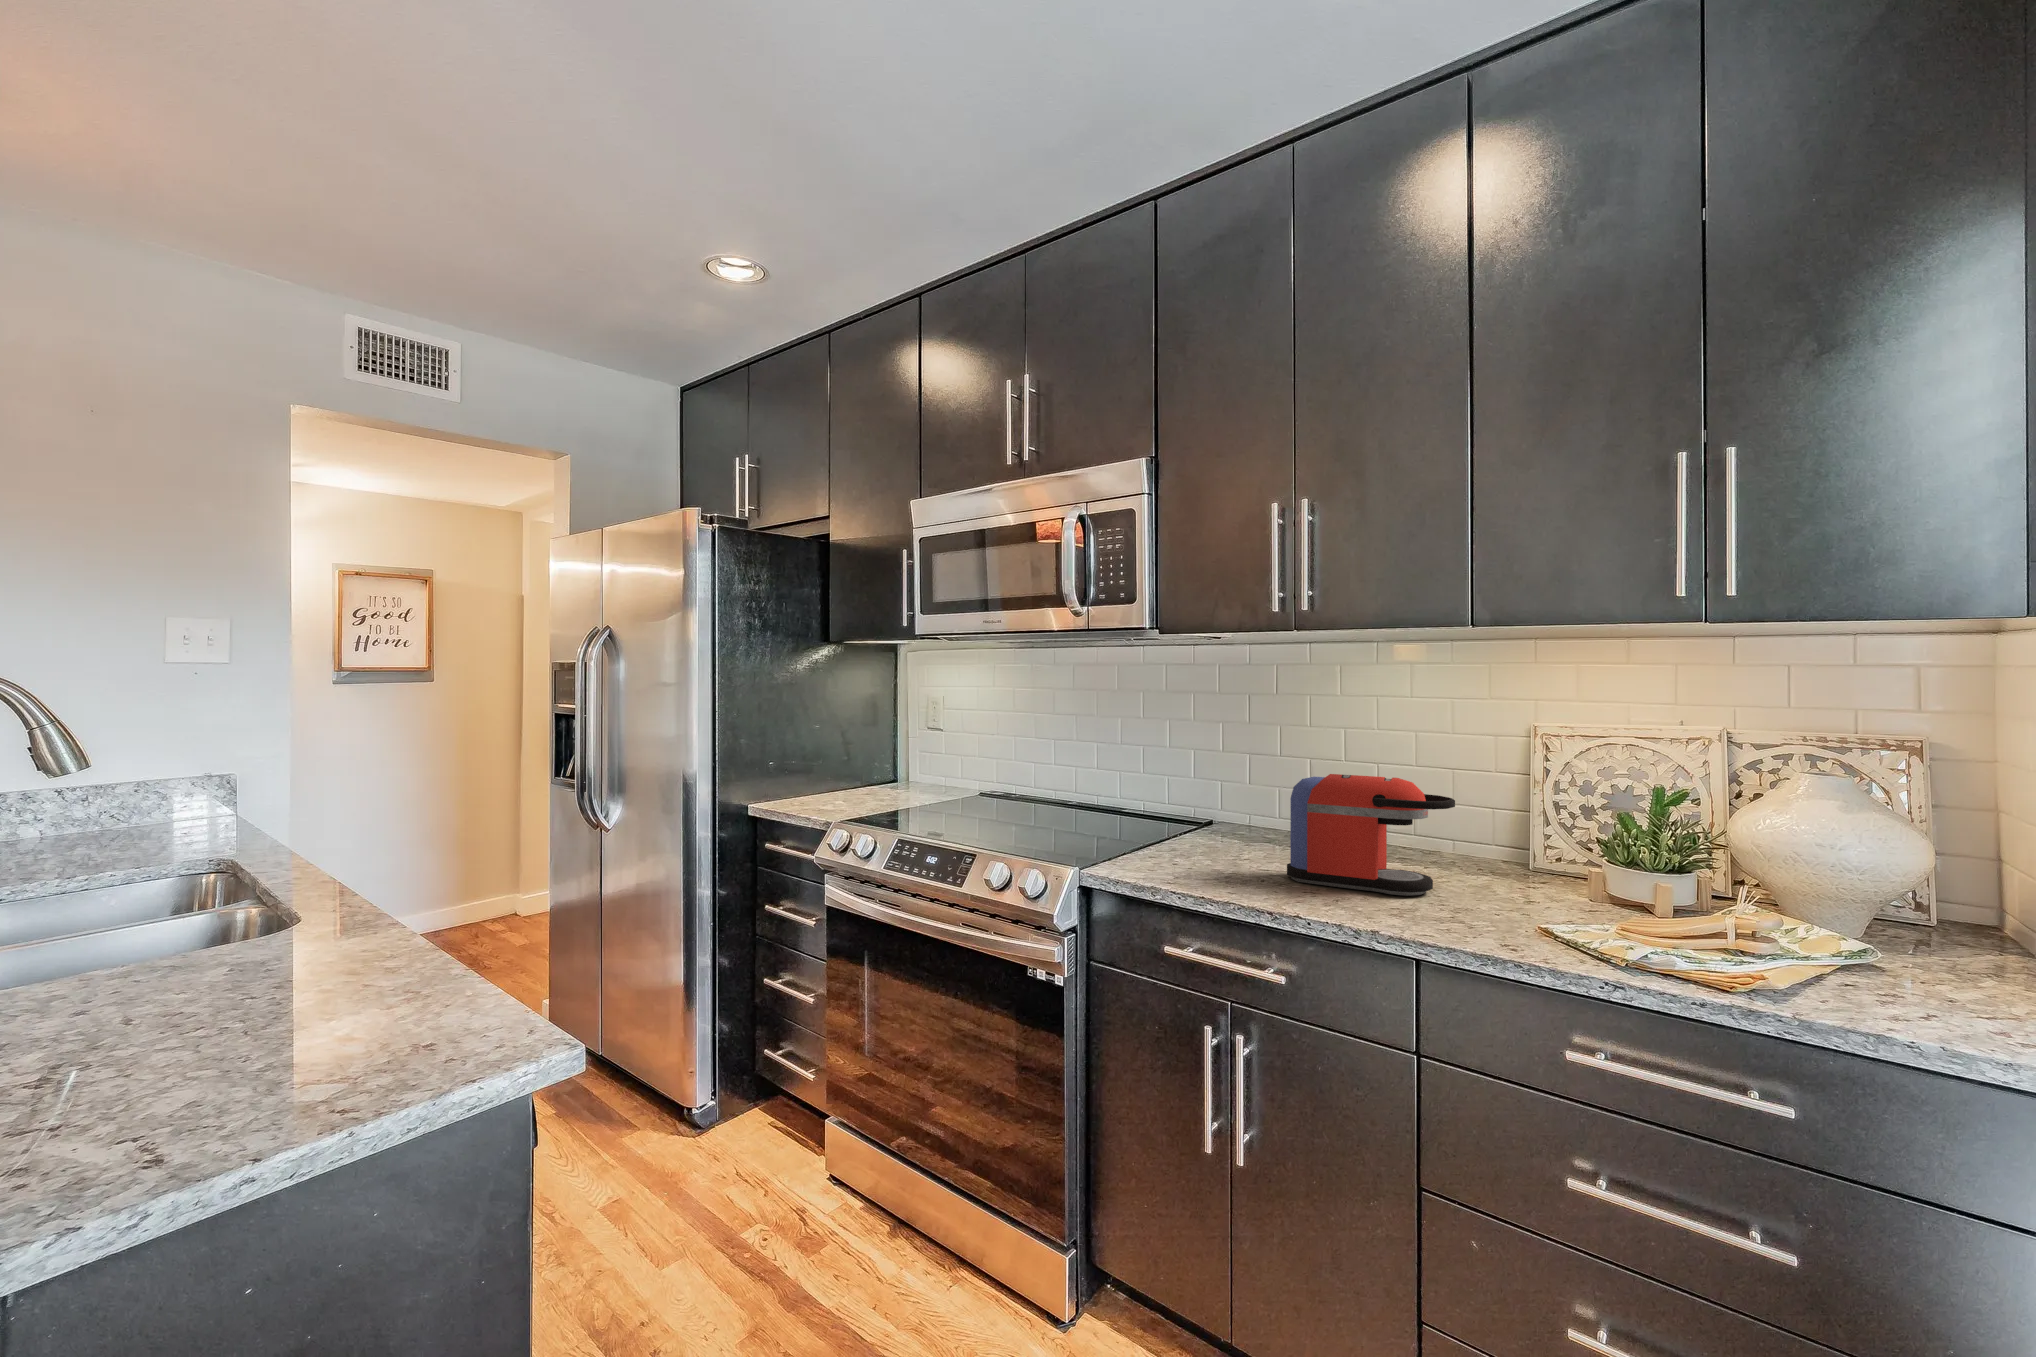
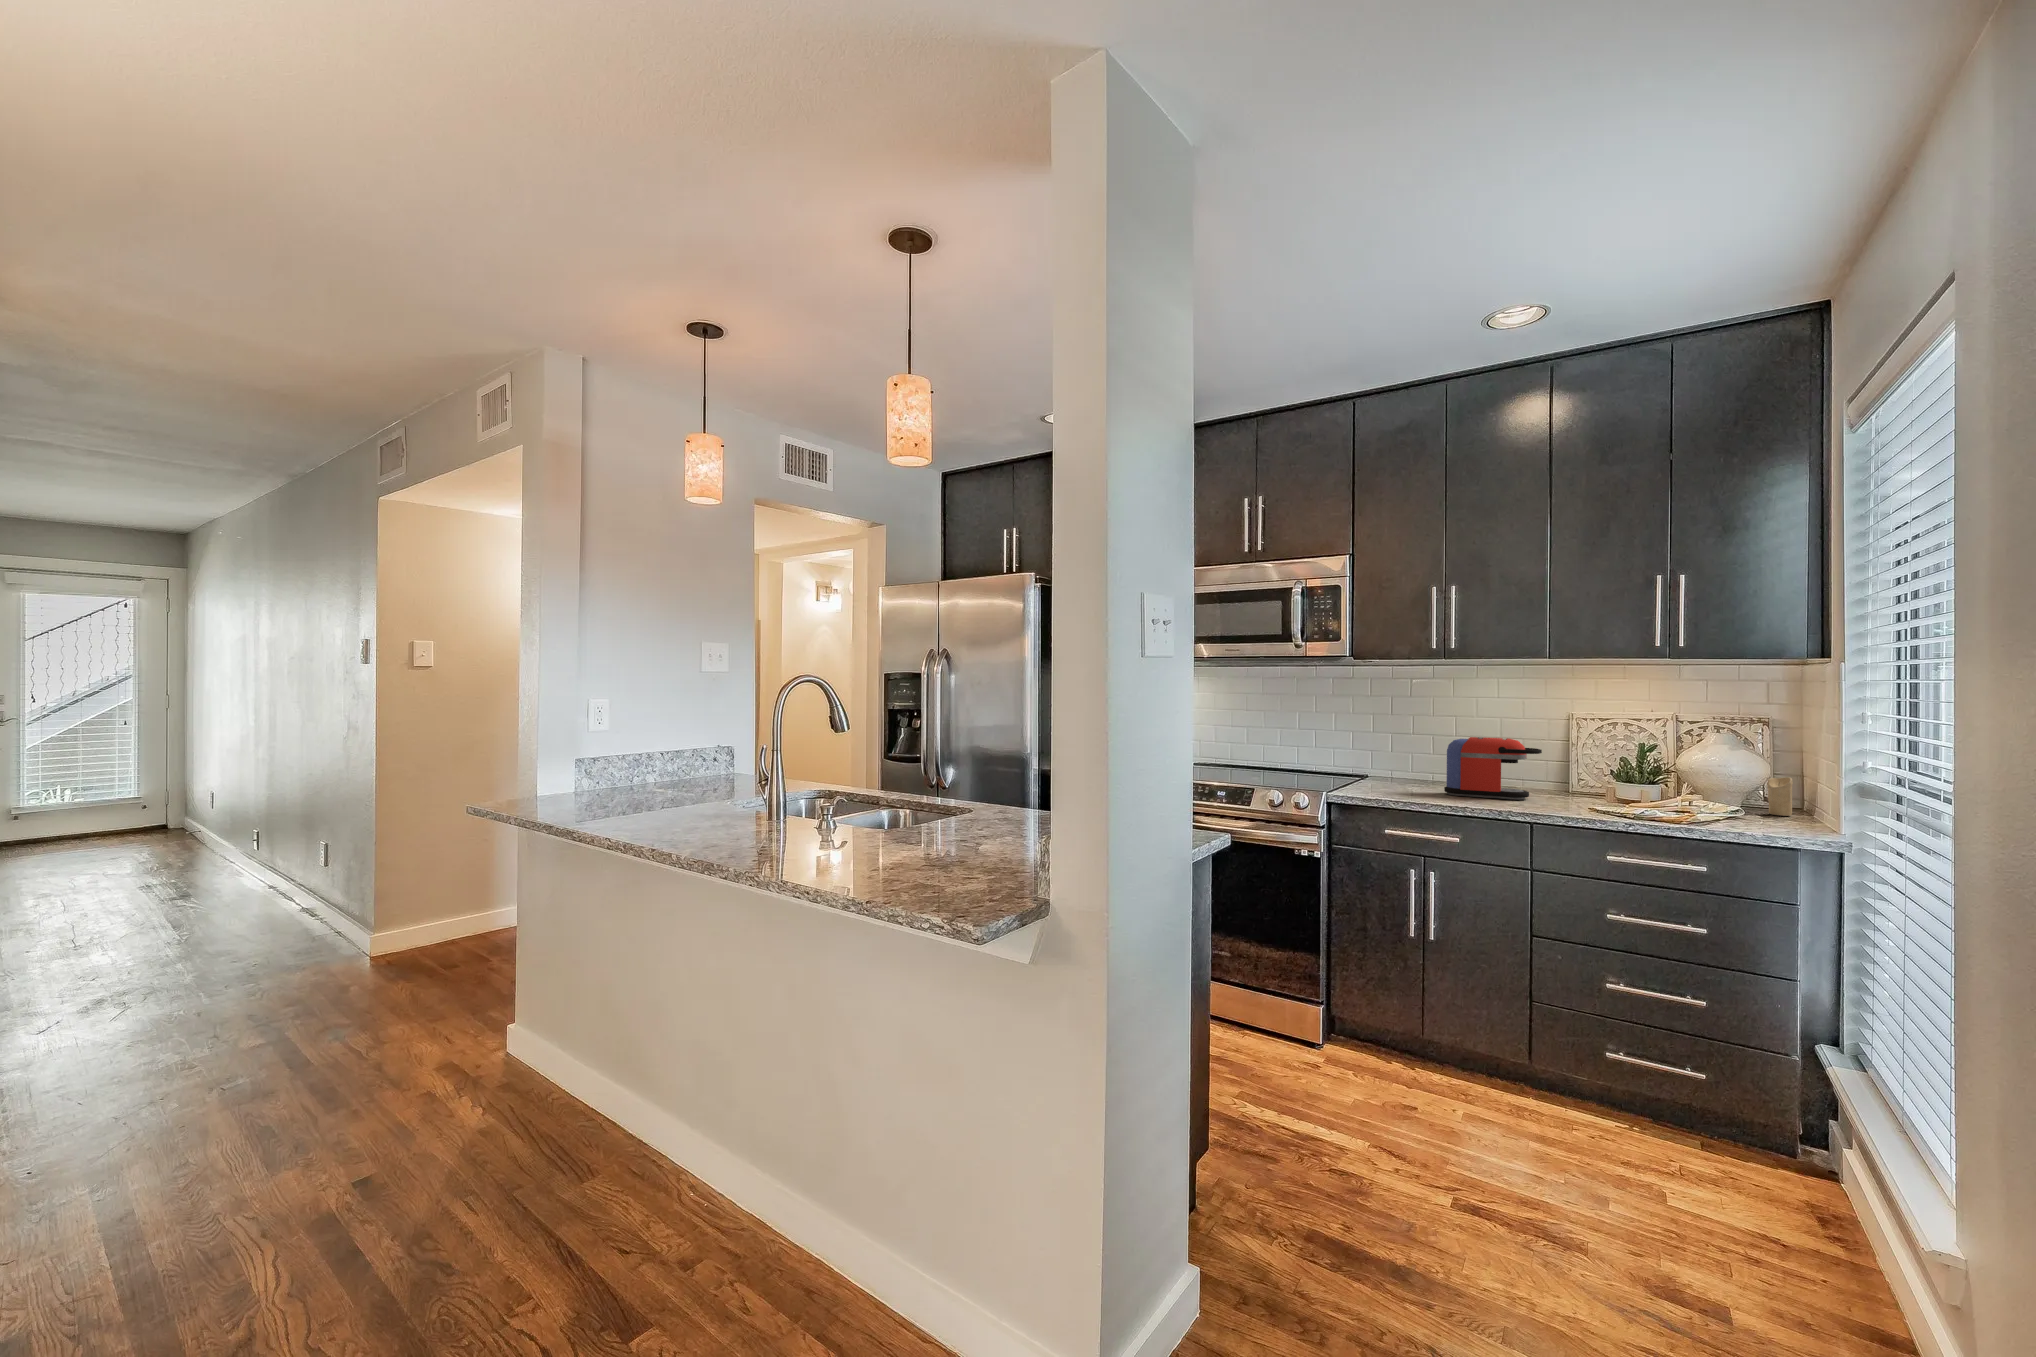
candle: none [1919,866,1976,951] -> present [1767,777,1793,816]

